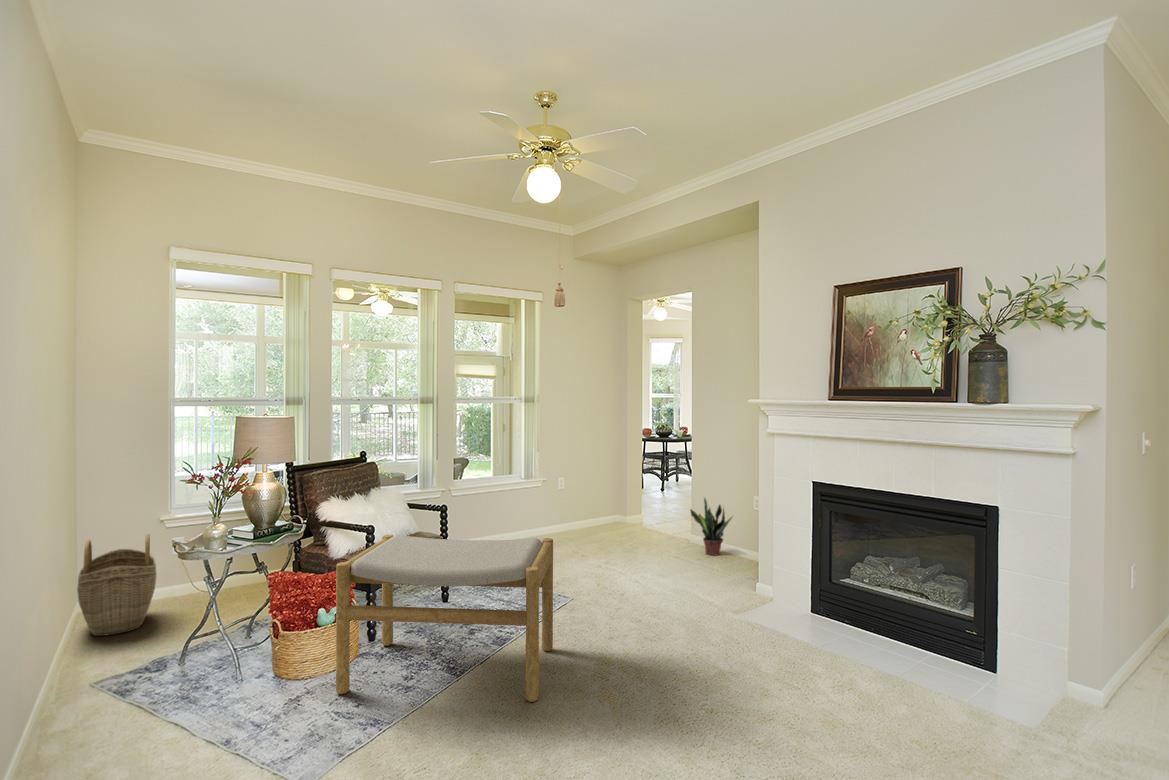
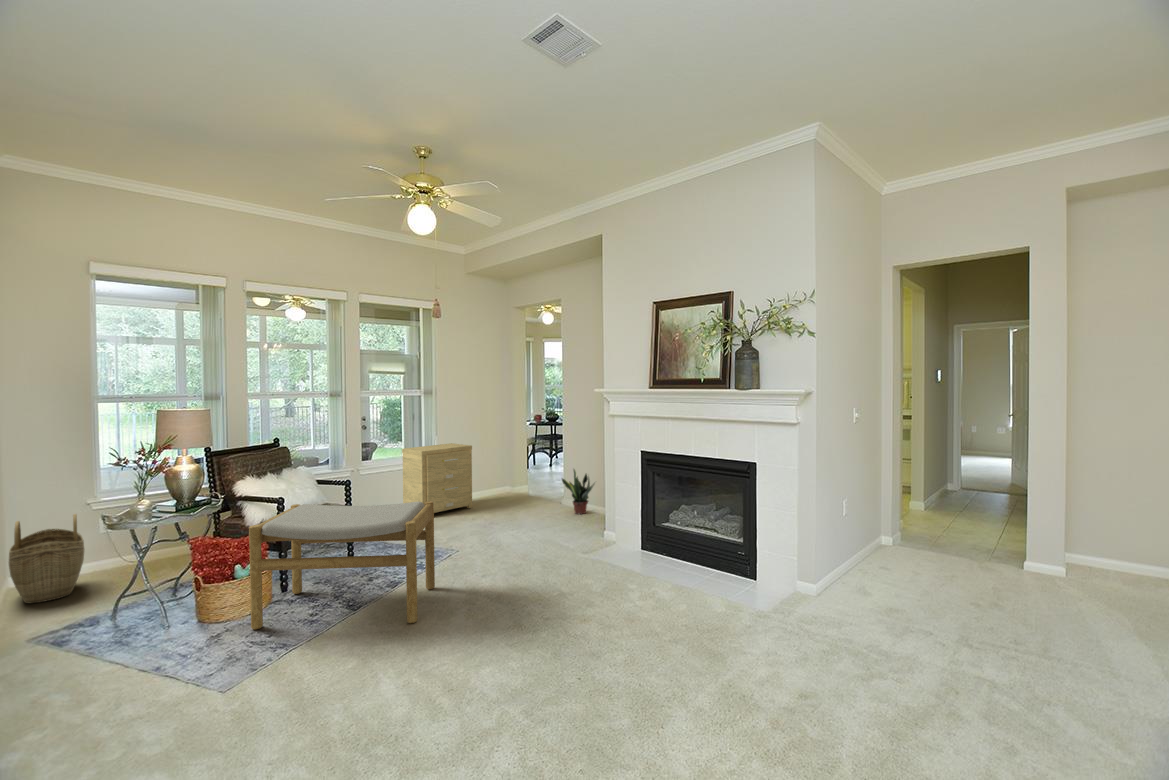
side table: none [499,462,579,551] -> present [402,443,472,513]

